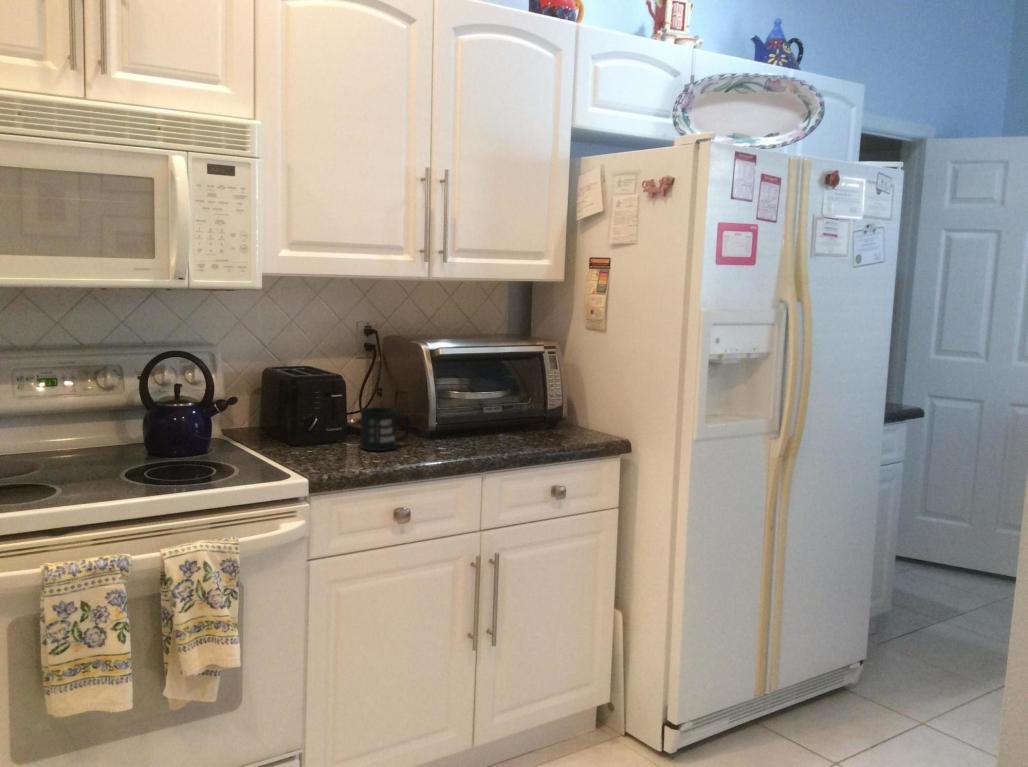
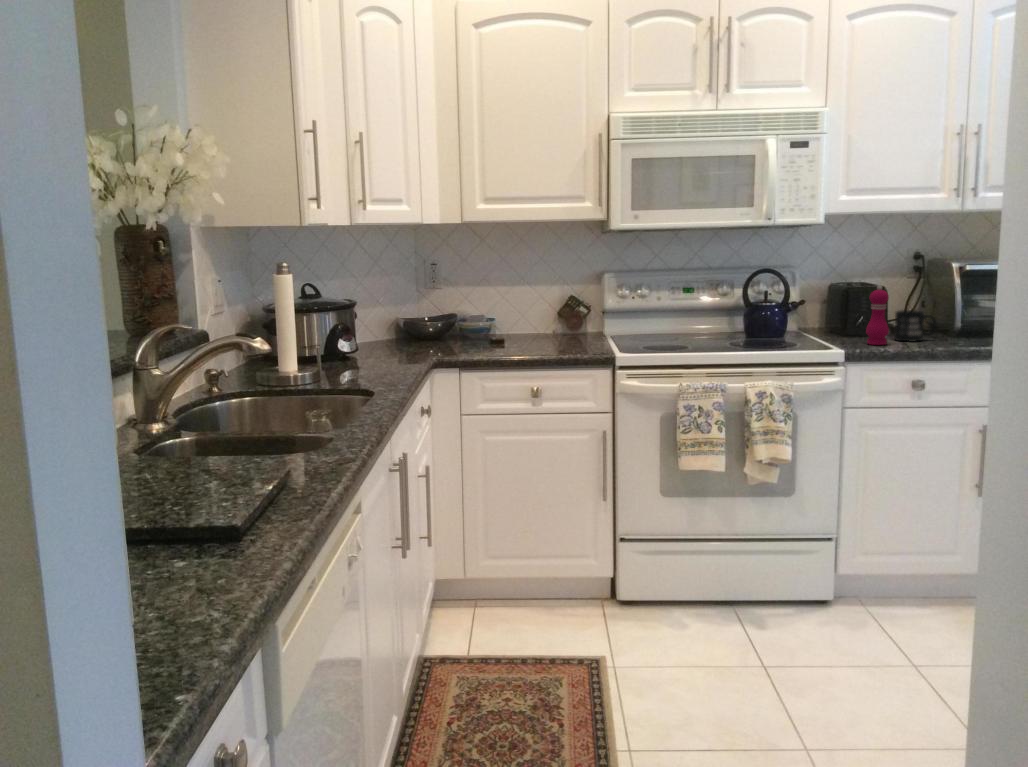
pepper mill: none [329,378,359,462] -> present [866,285,889,345]

